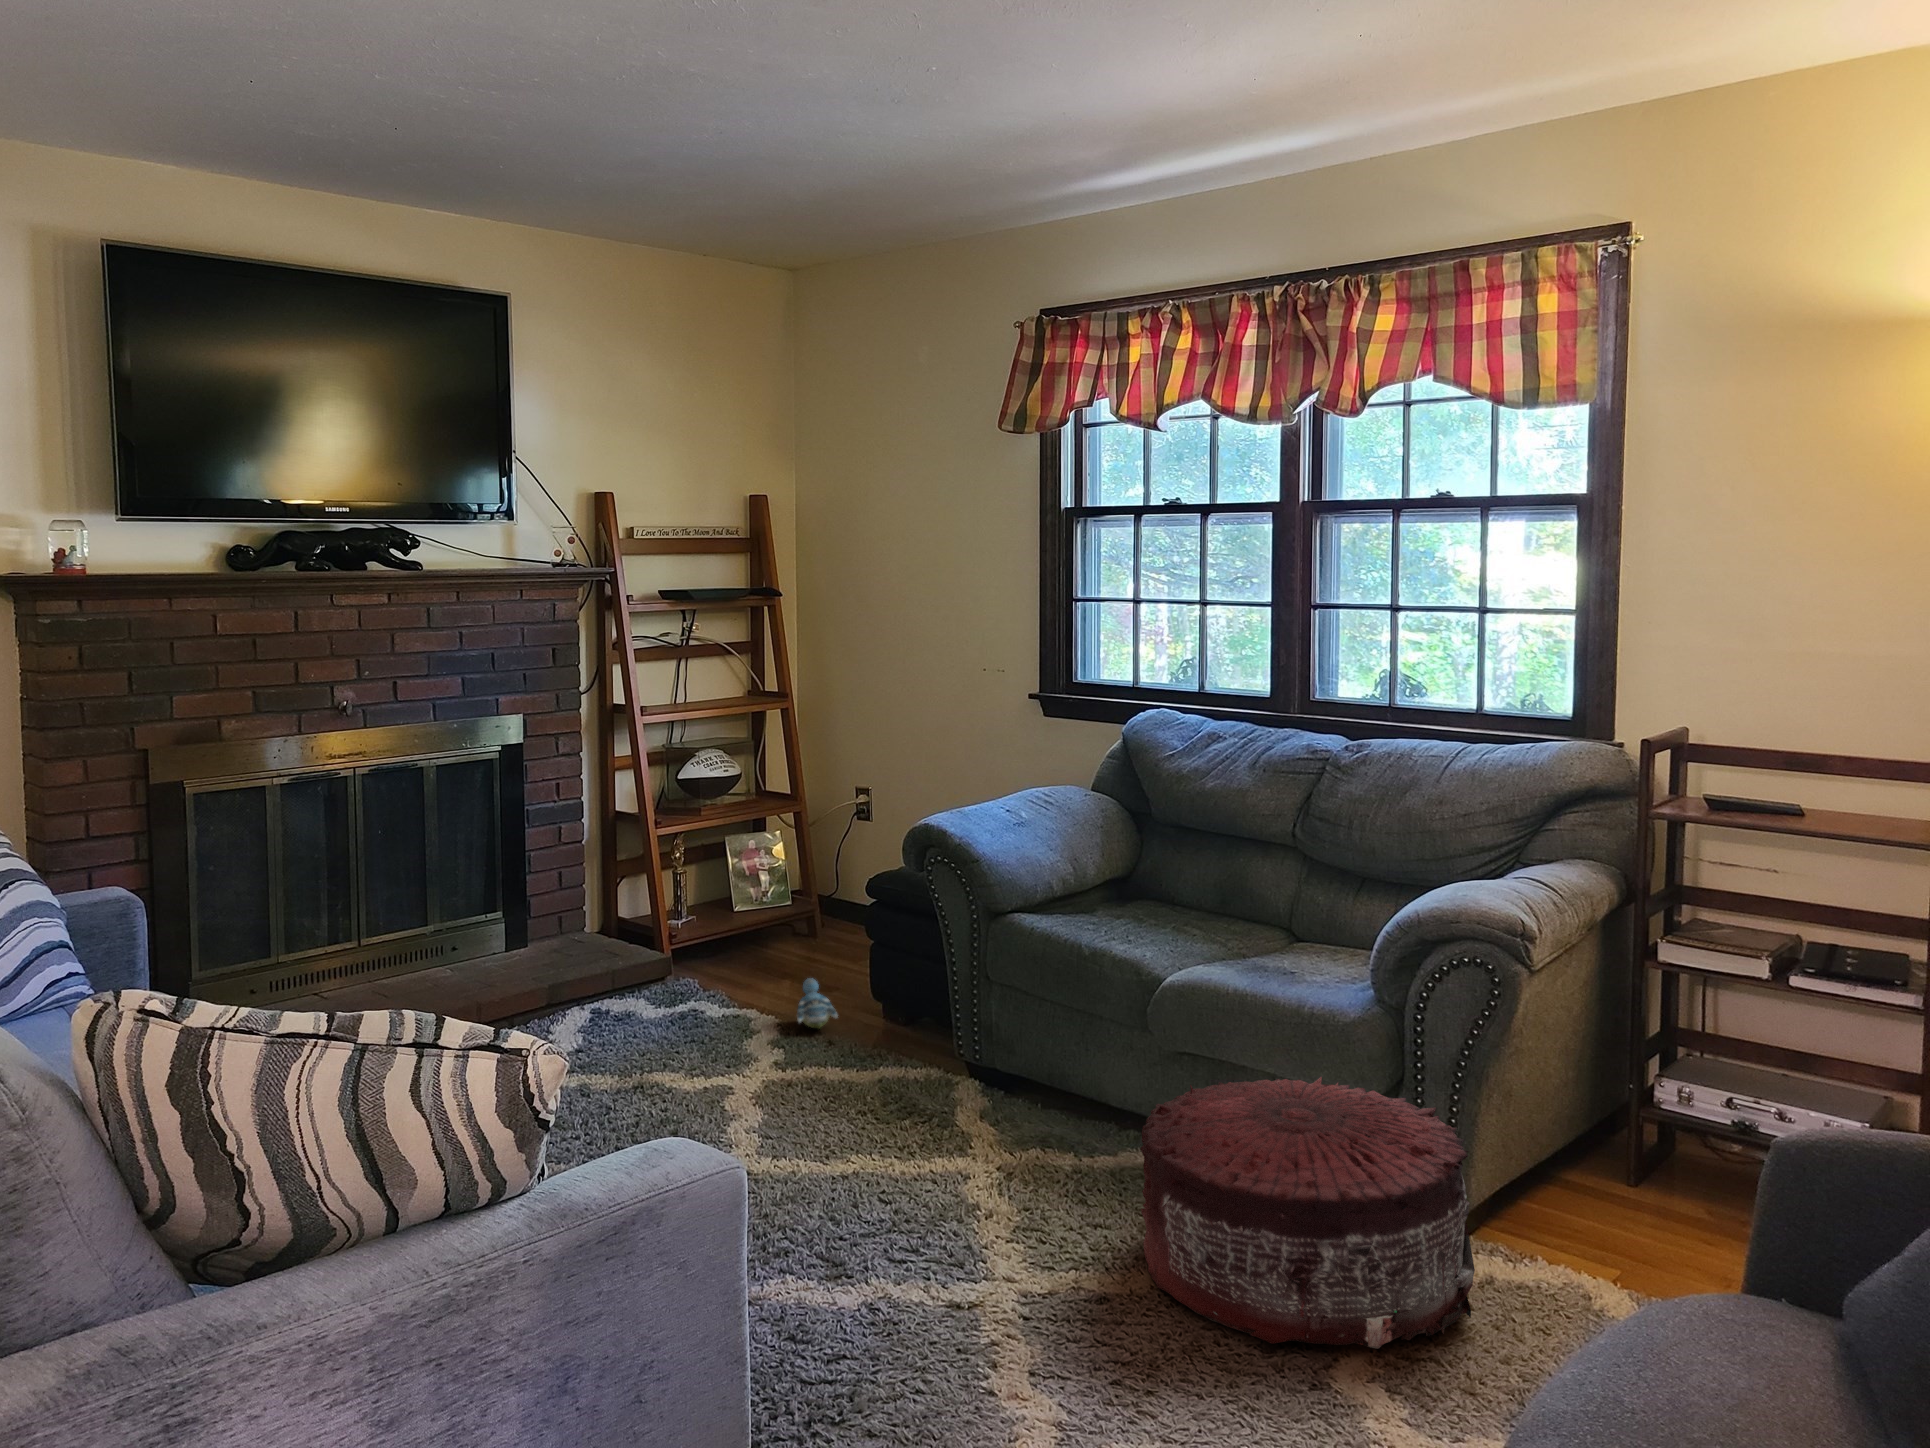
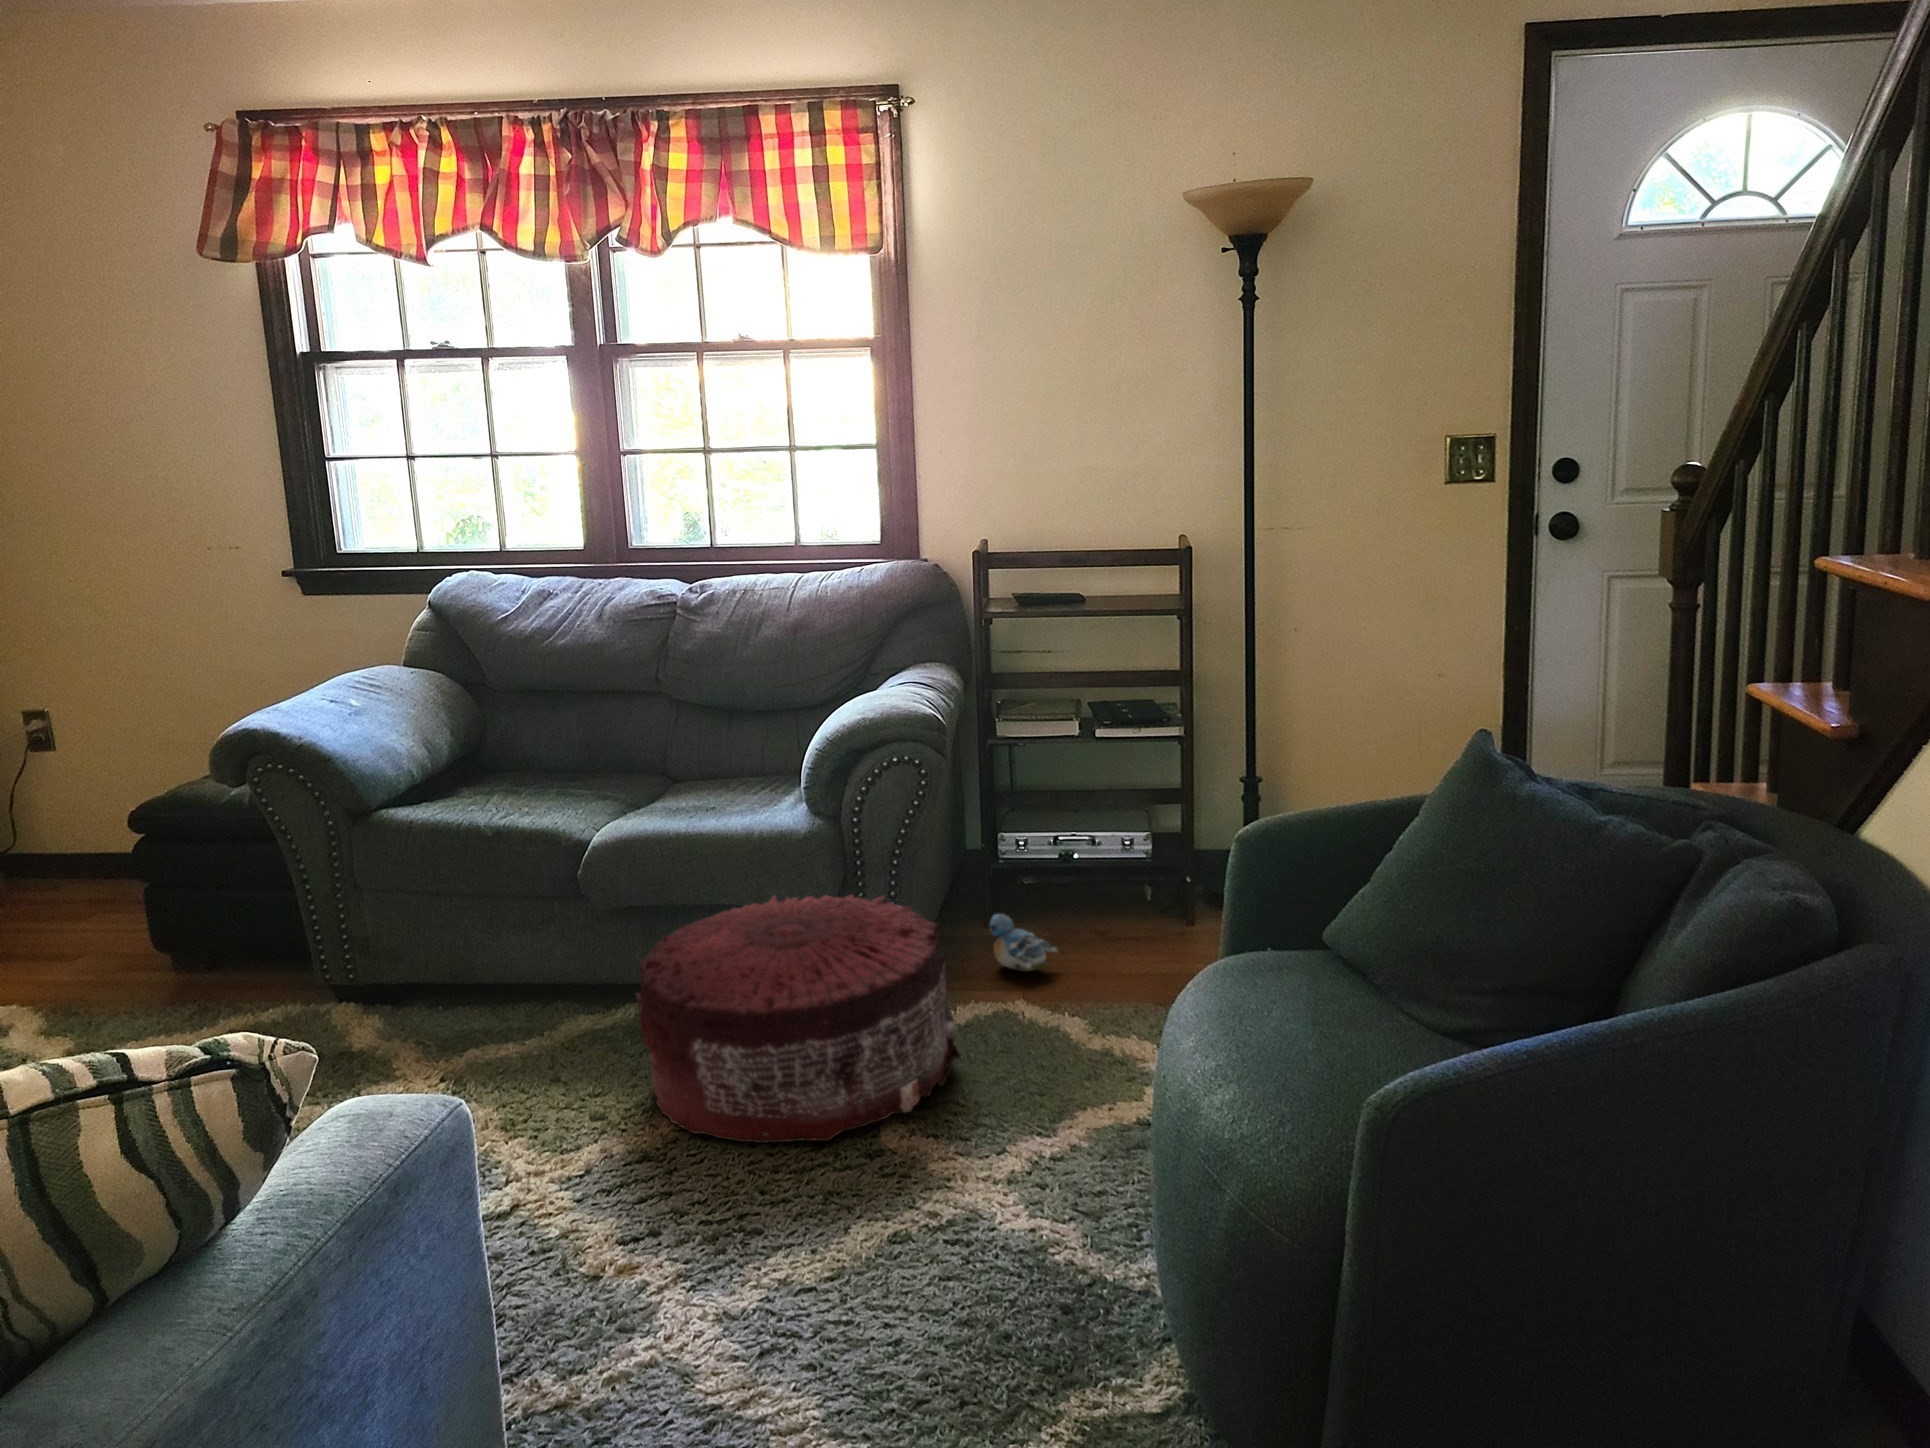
plush toy: present [797,978,837,1029] -> present [990,914,1057,971]

